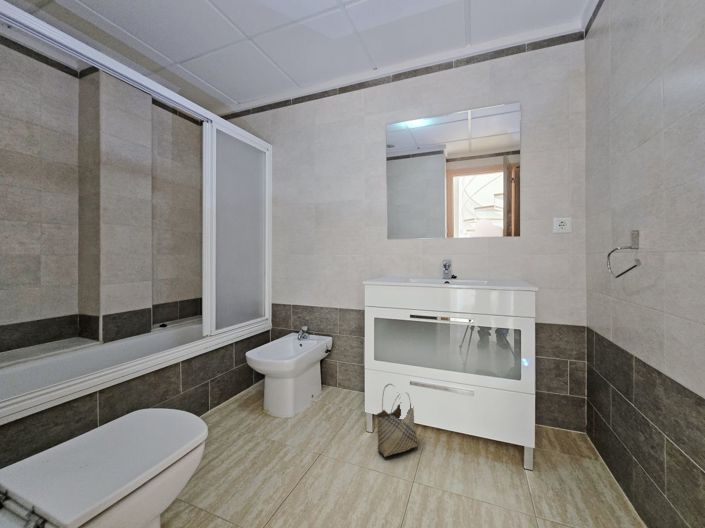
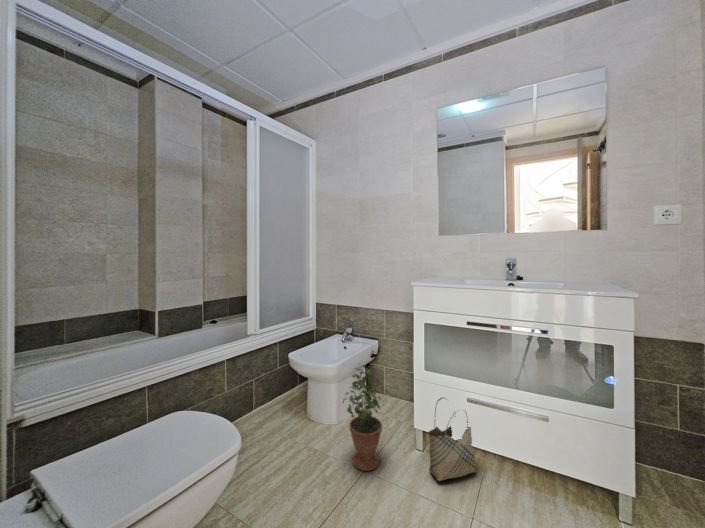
potted plant: none [299,357,336,455] -> present [343,365,382,471]

